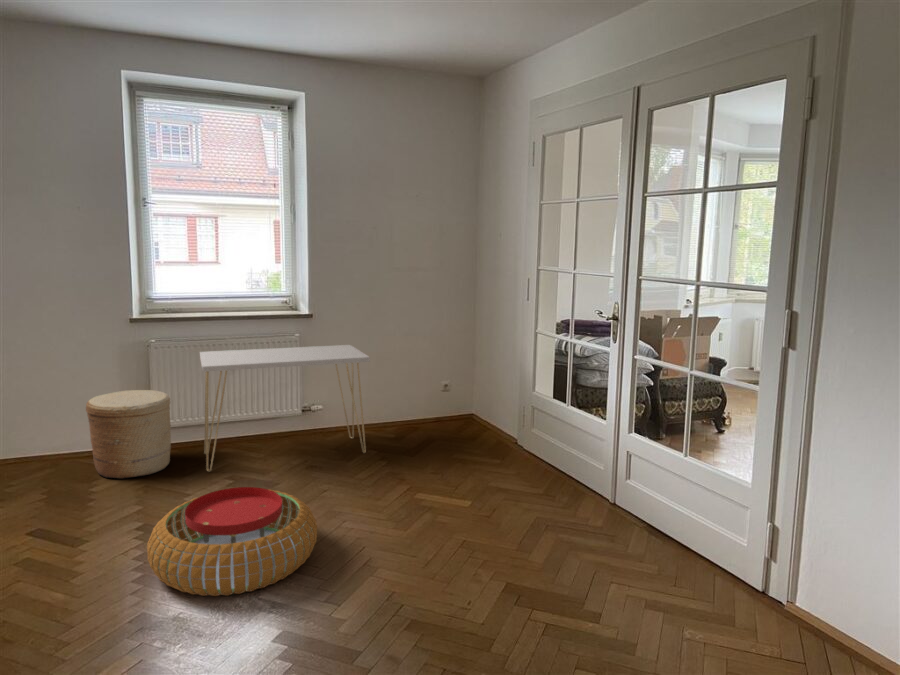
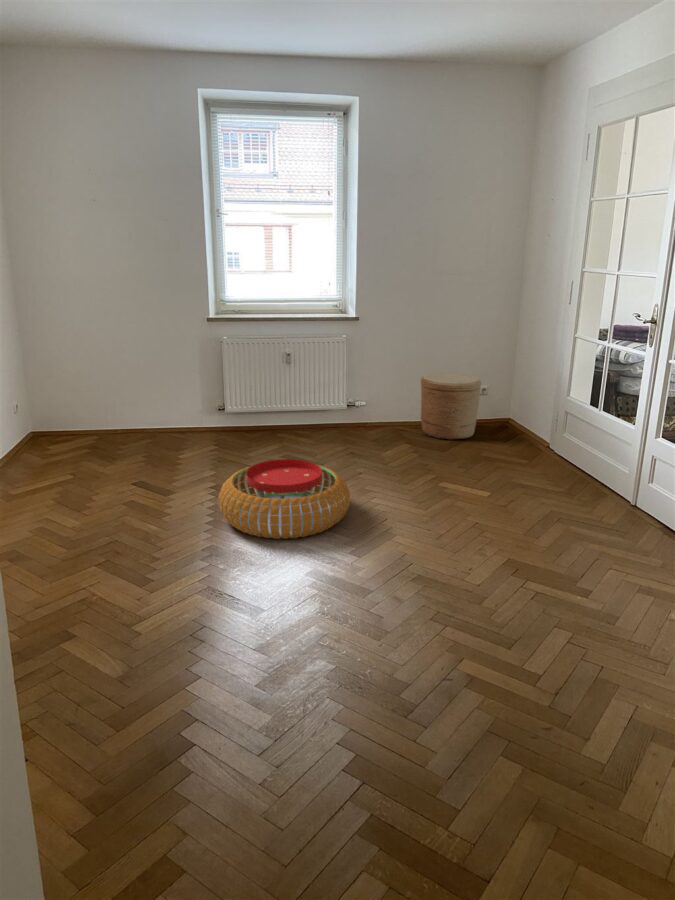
console table: present [200,345,370,472] -> none [263,346,409,450]
woven basket: present [86,390,171,479] -> present [421,373,481,440]

